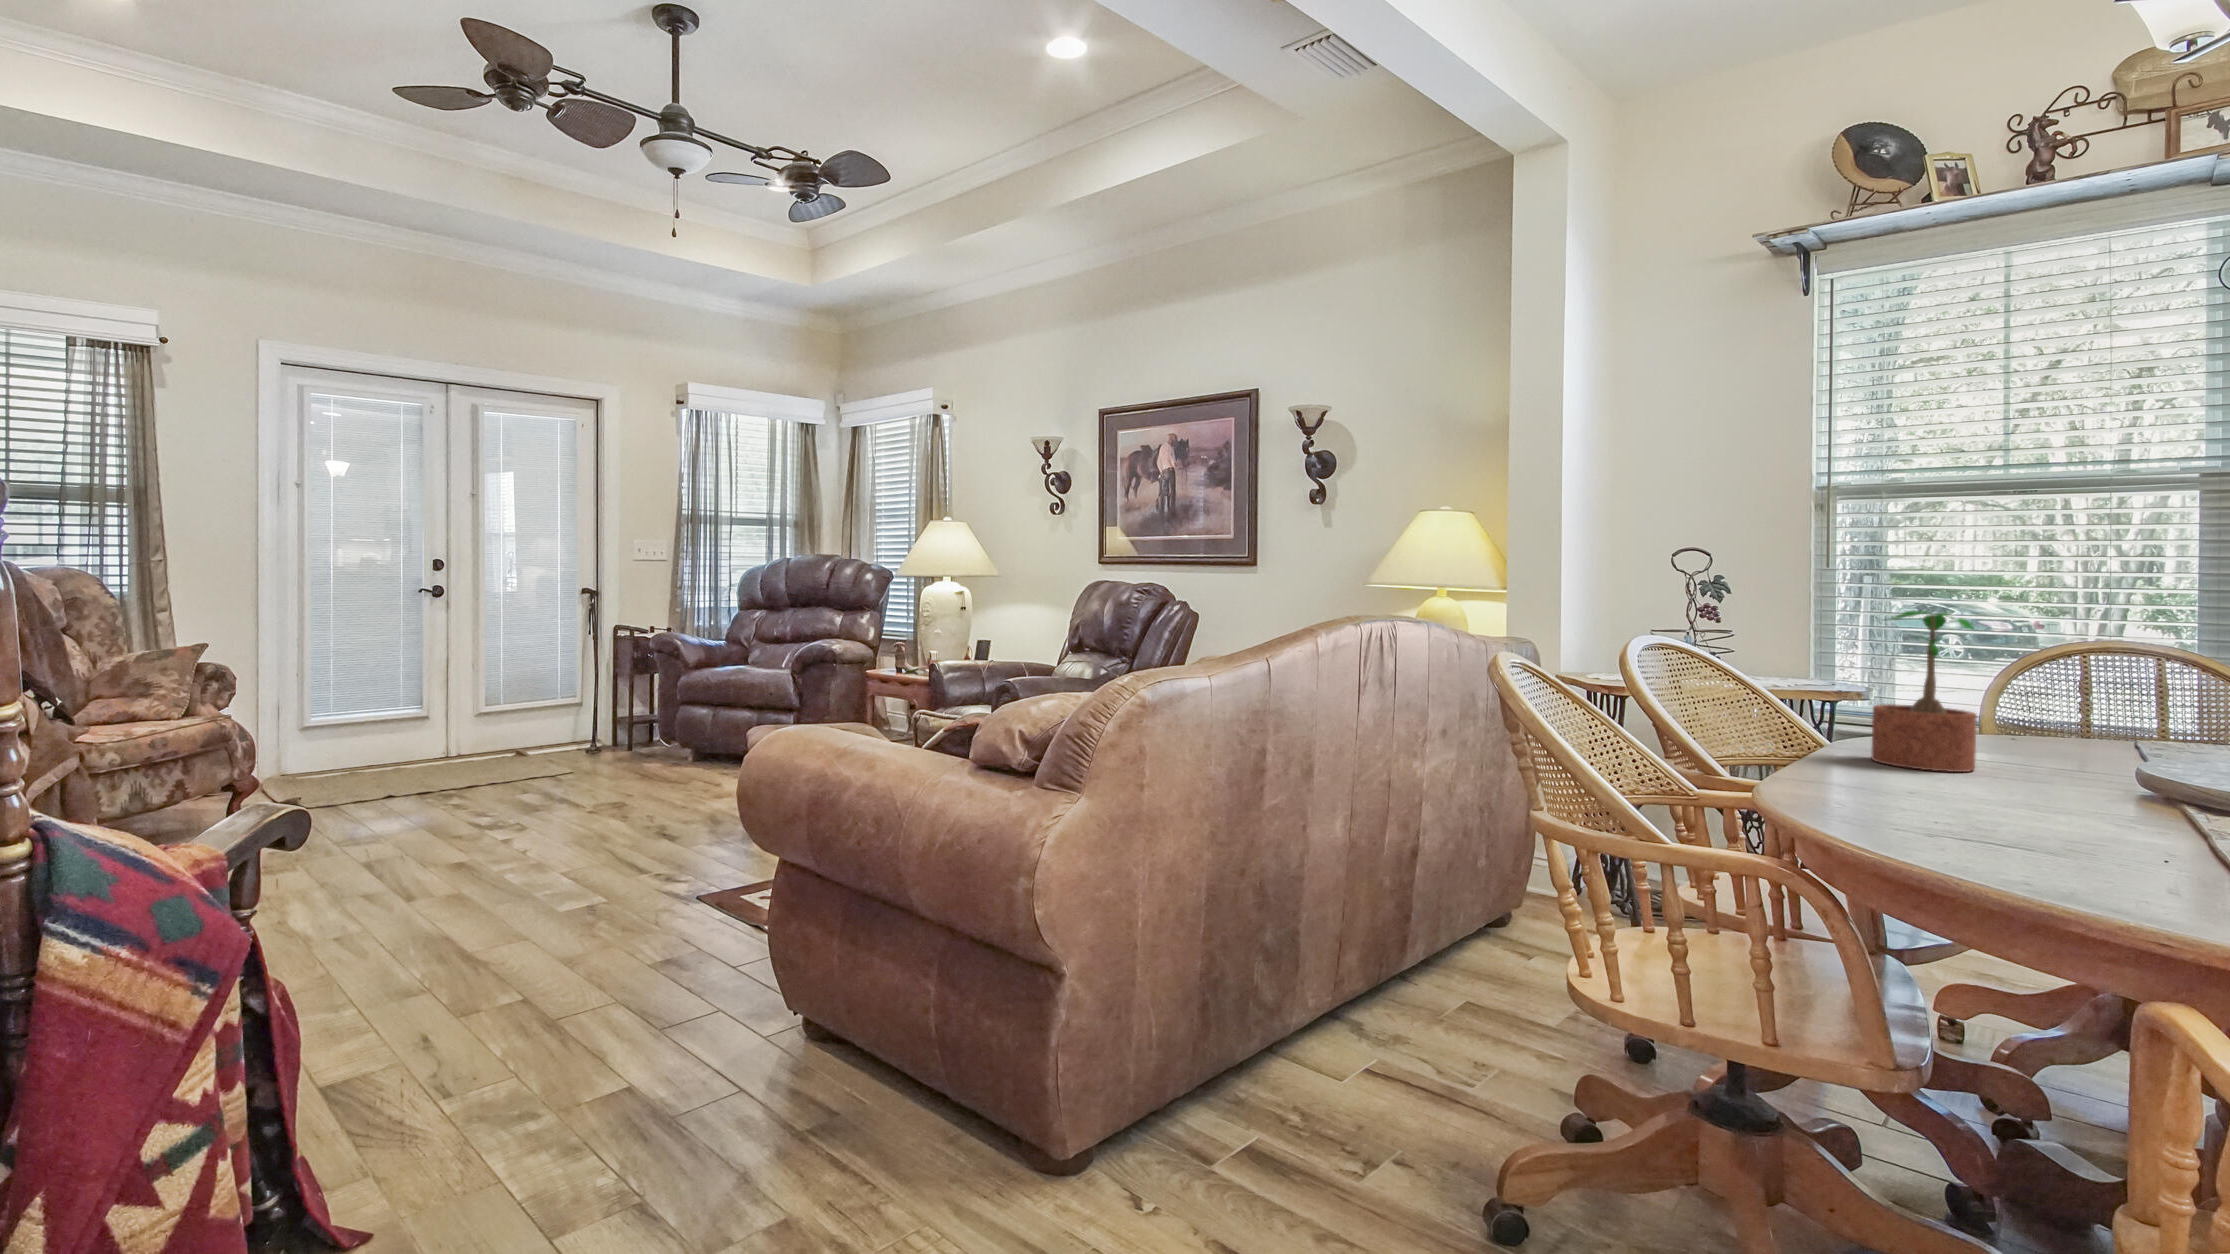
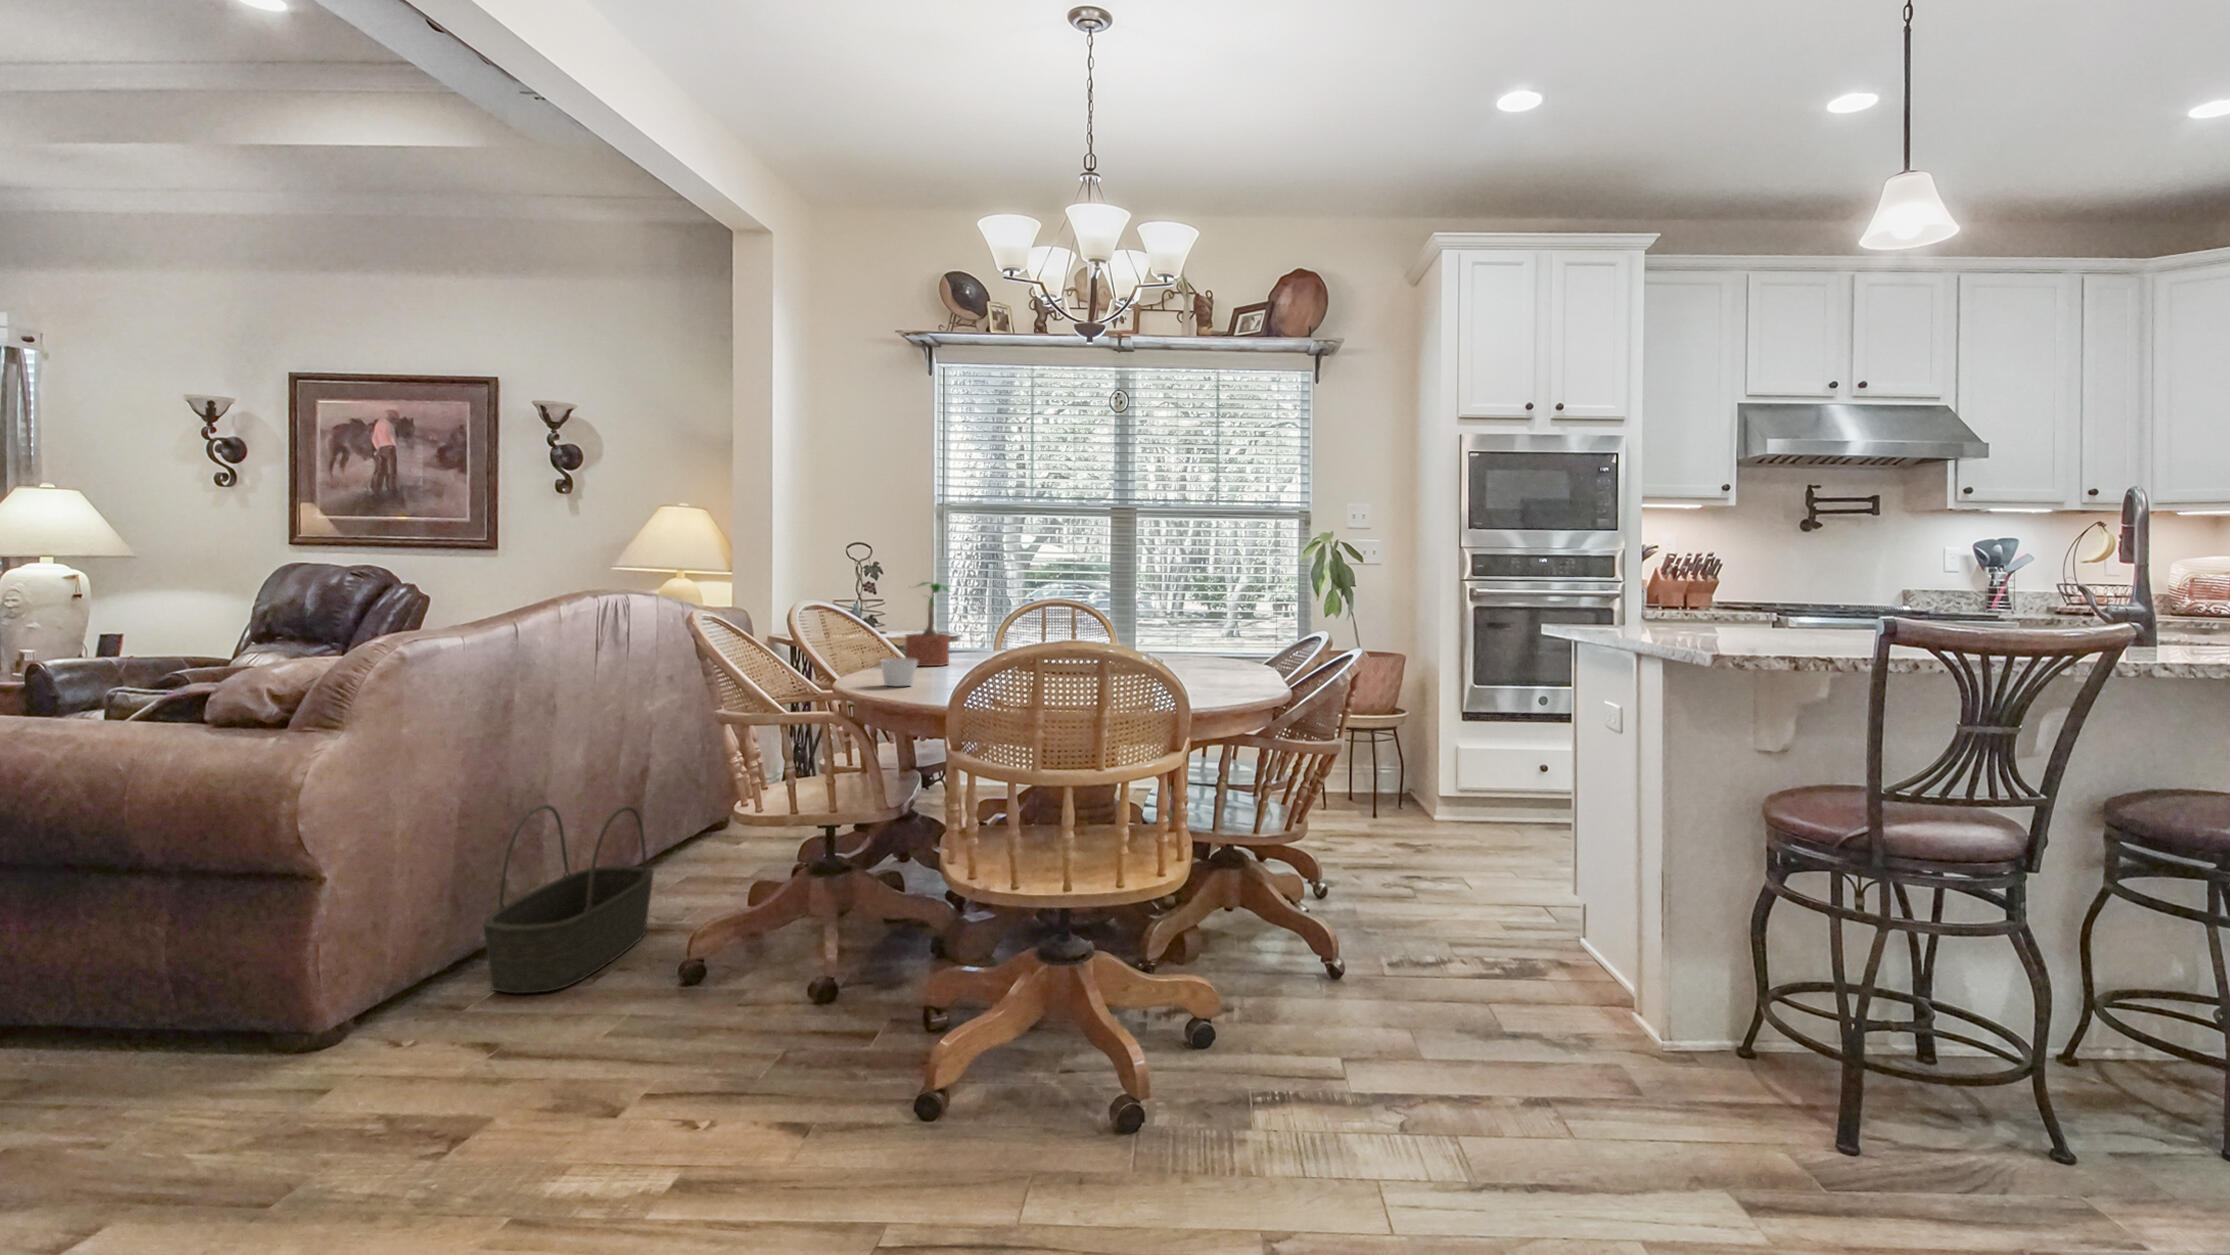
candle: none [1888,767,1985,832] -> present [881,658,918,686]
basket: none [1229,899,1436,1180] -> present [483,805,654,993]

